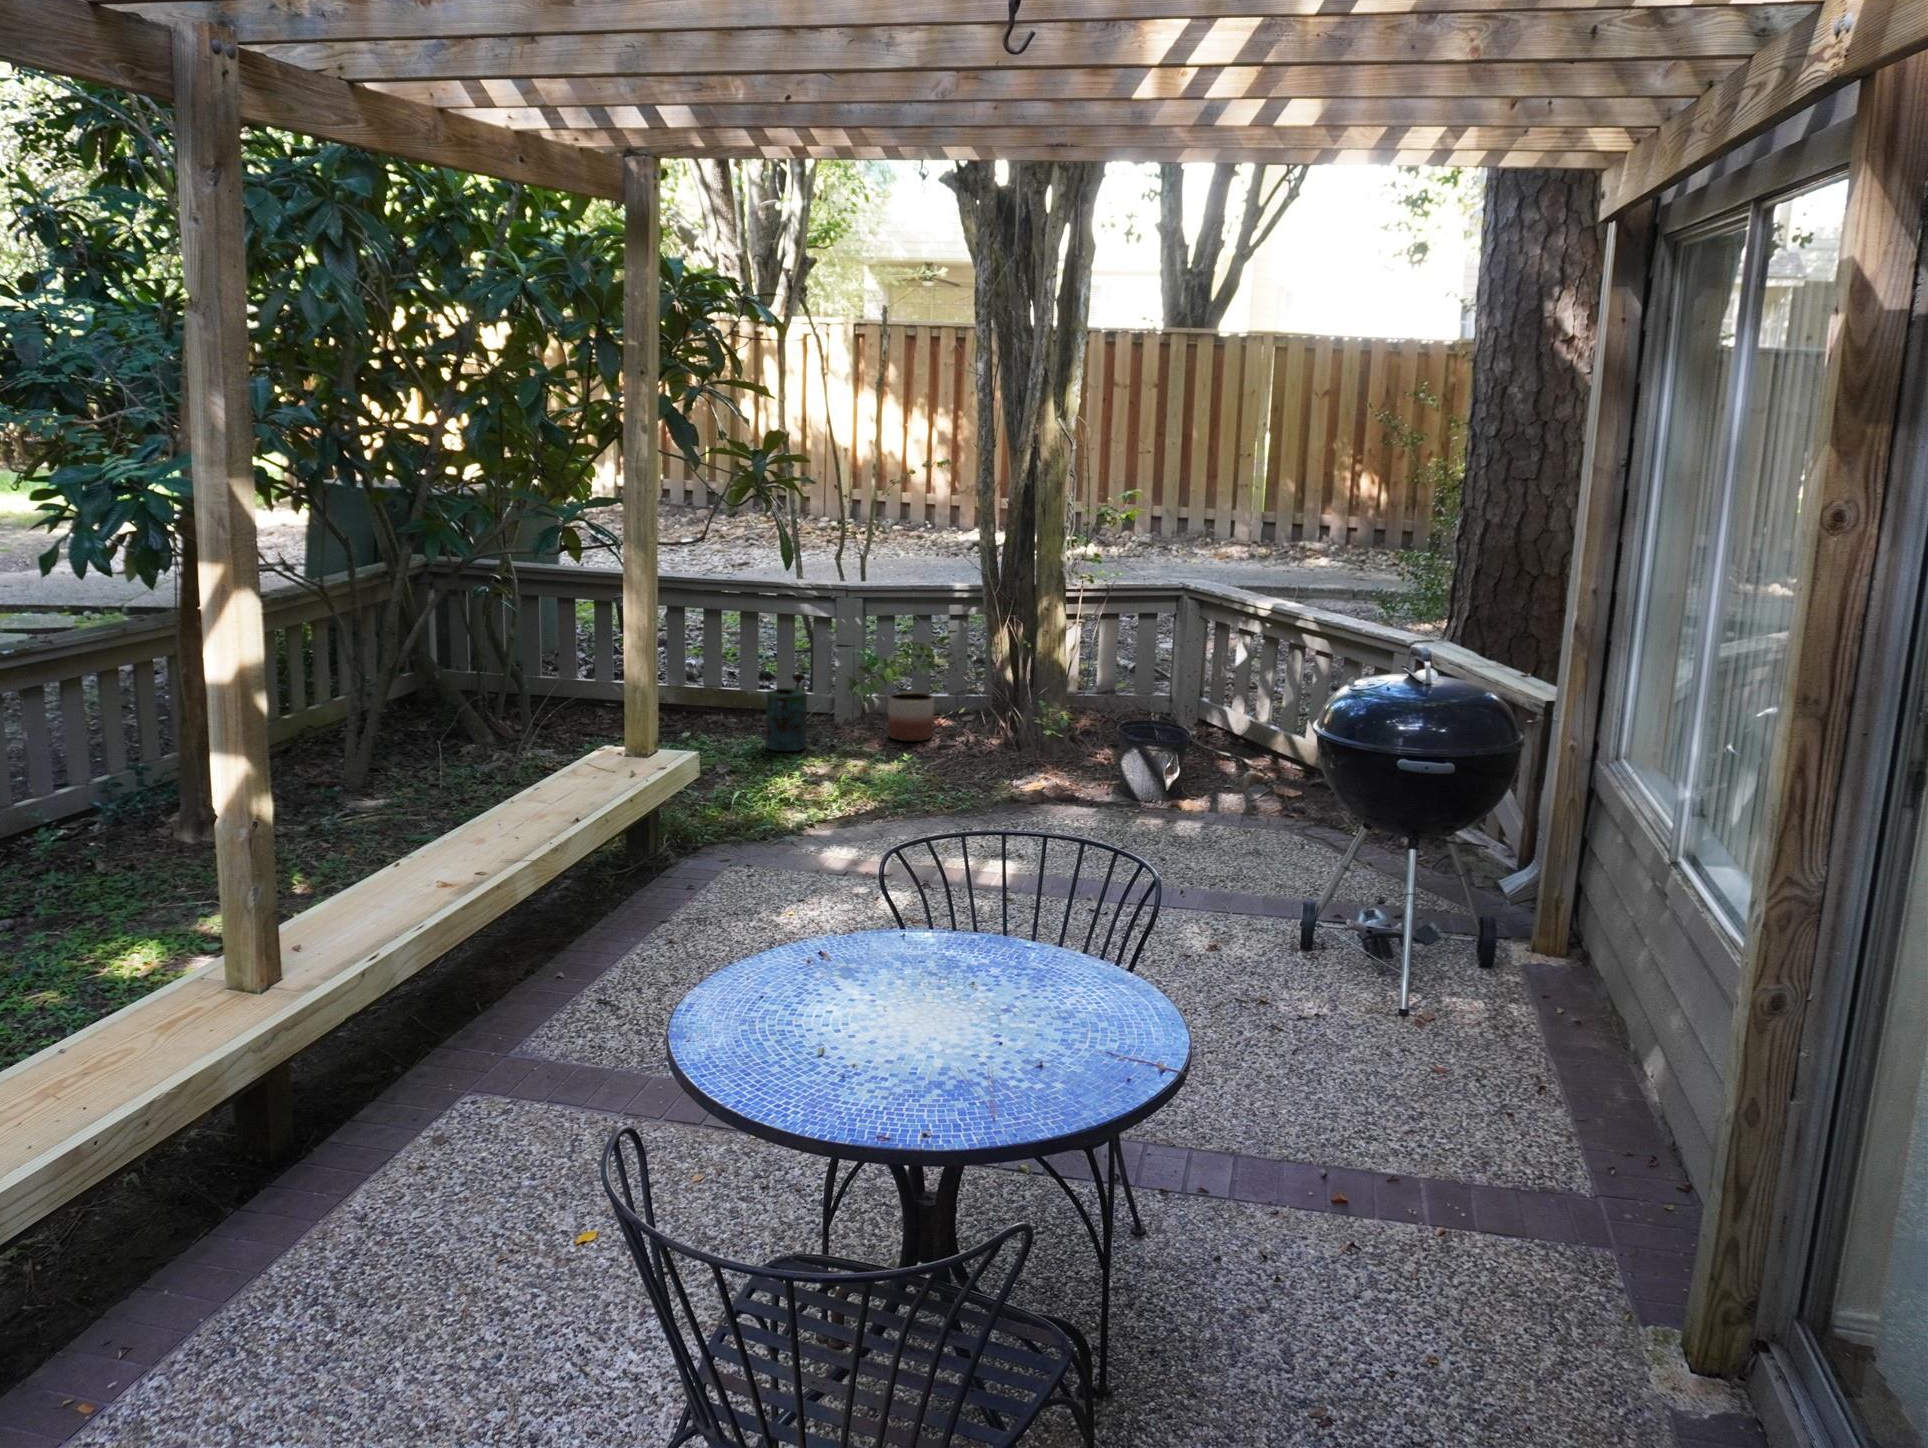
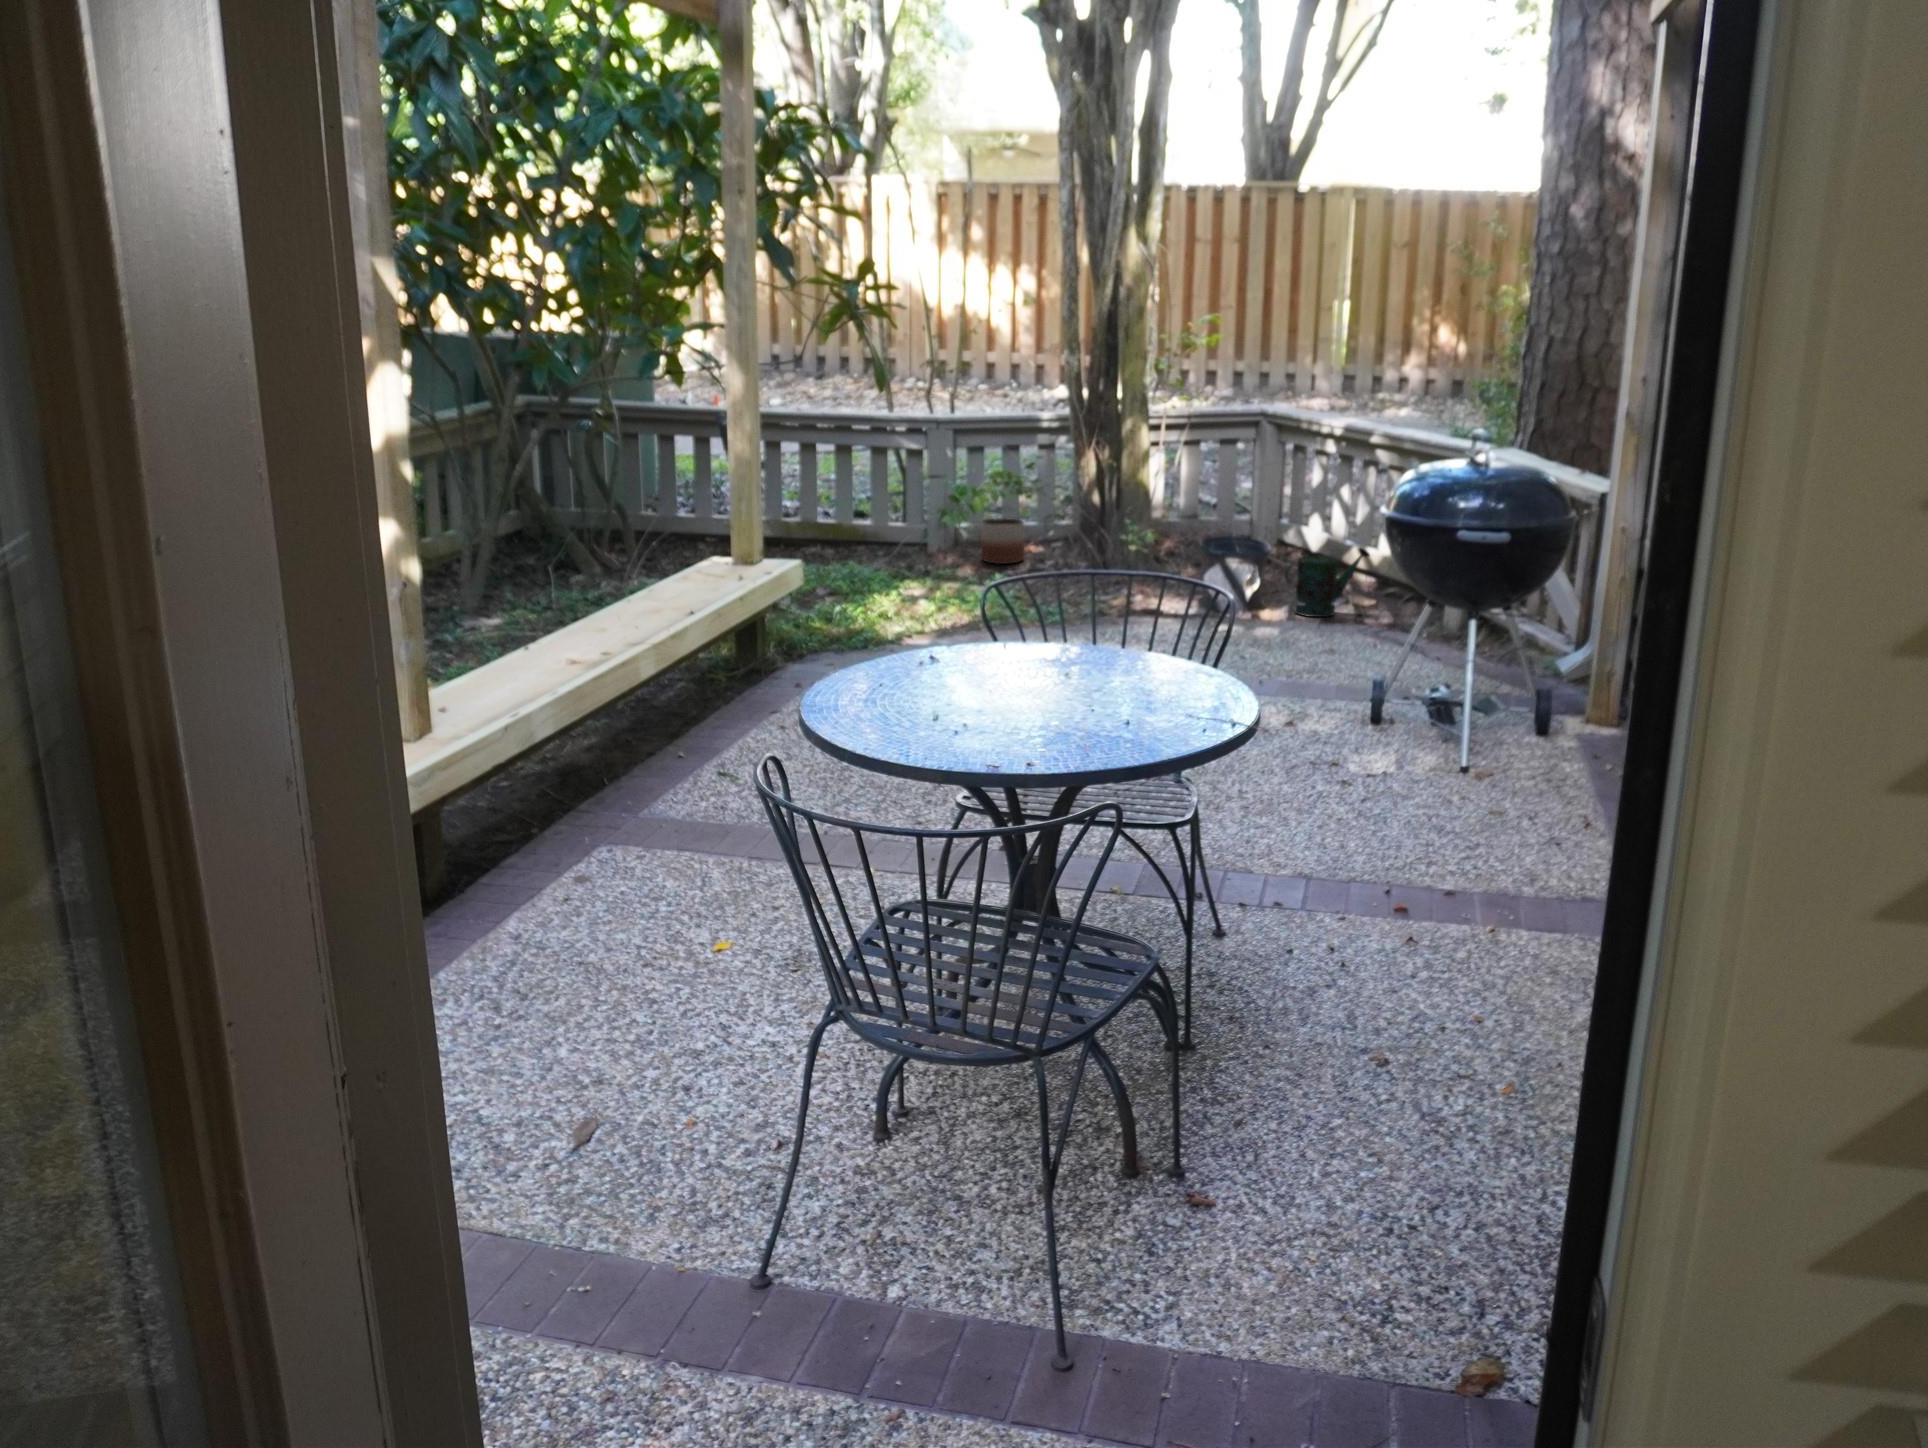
watering can: present [766,674,807,751] -> present [1285,548,1369,617]

